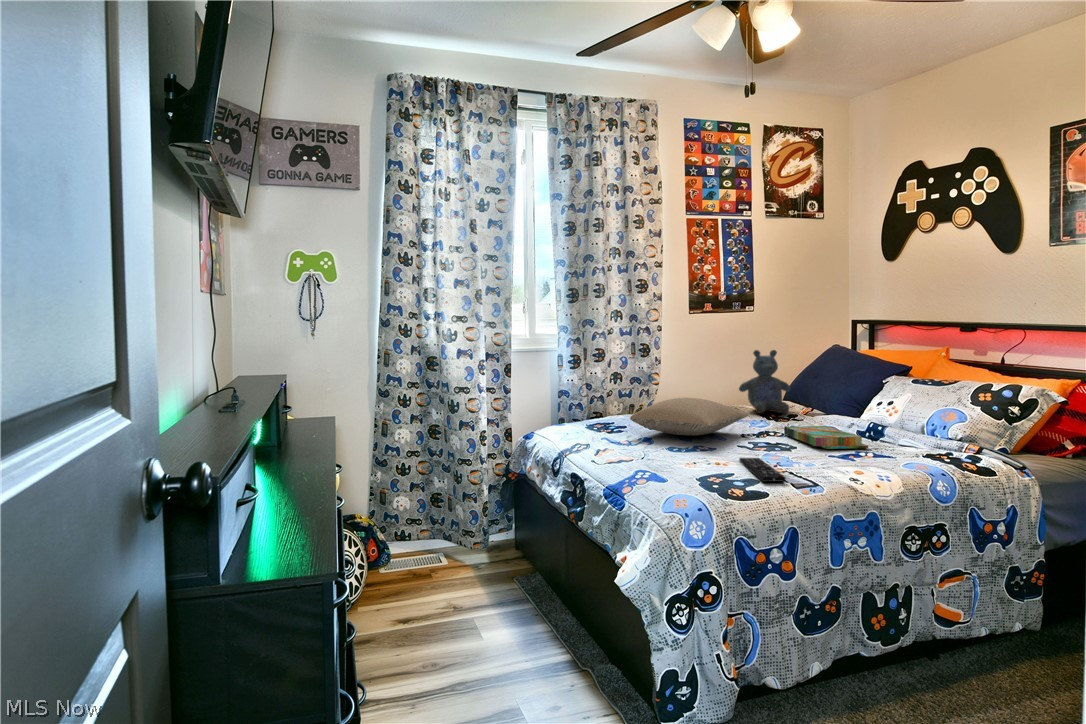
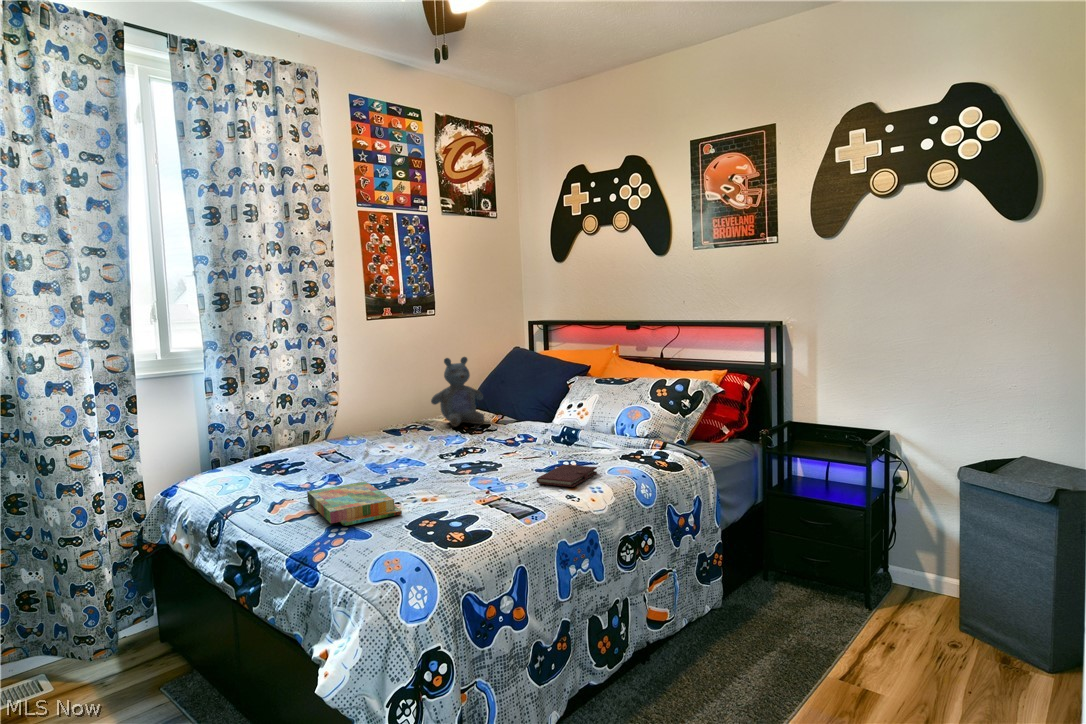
pillow: present [630,398,748,436] -> none [312,421,448,467]
board game: present [784,426,868,449] -> present [307,481,402,526]
notebook: none [826,453,895,472] -> present [536,464,597,487]
remote control: present [739,458,786,482] -> none [448,486,503,518]

